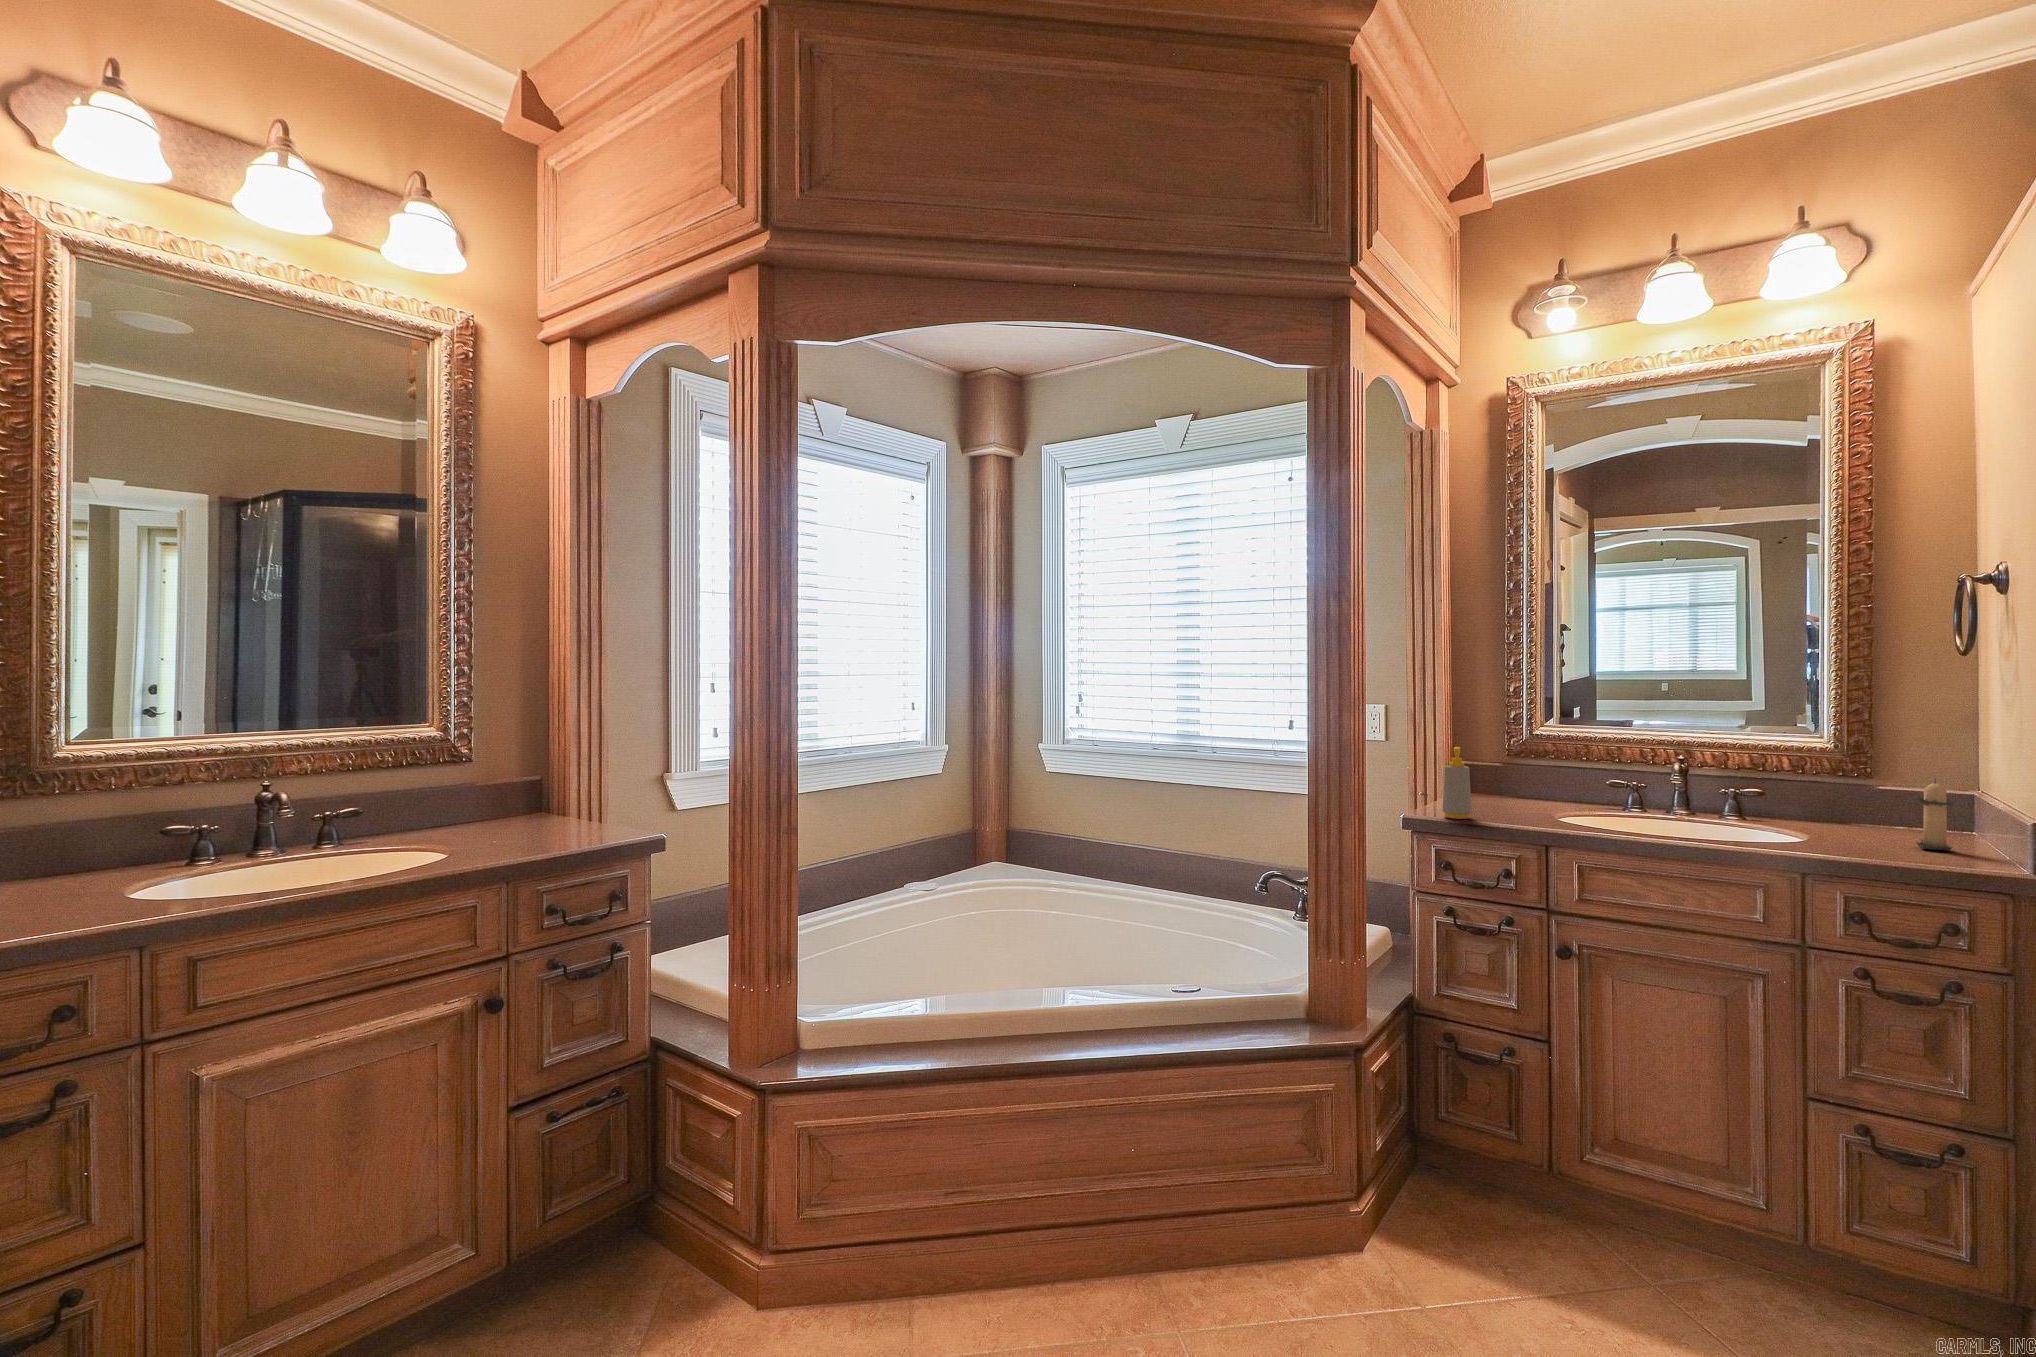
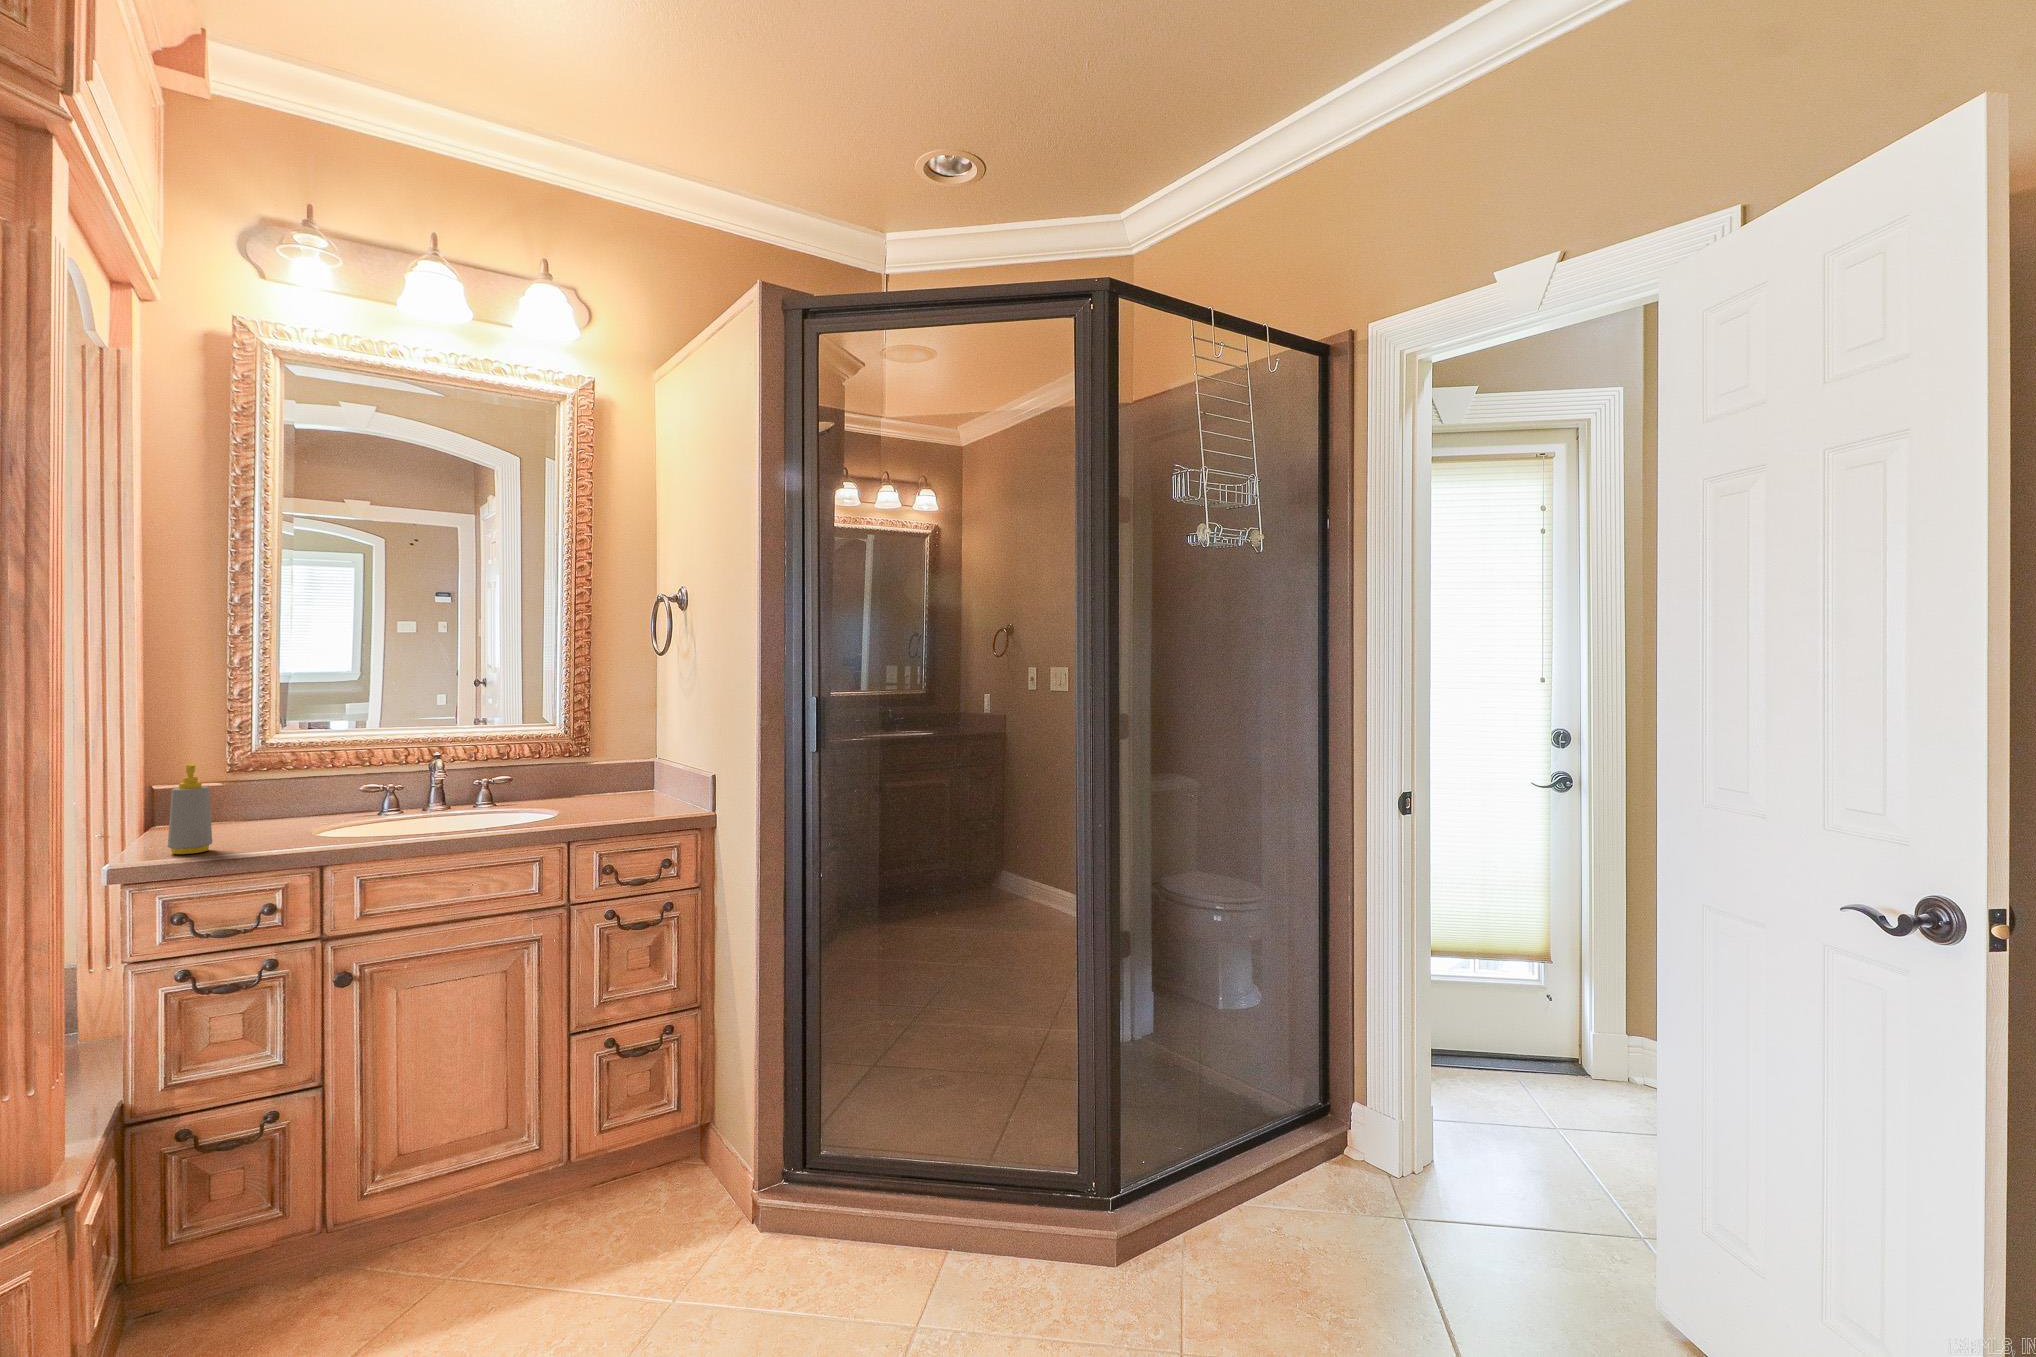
candle: present [1917,779,1953,850] -> none [631,754,660,811]

